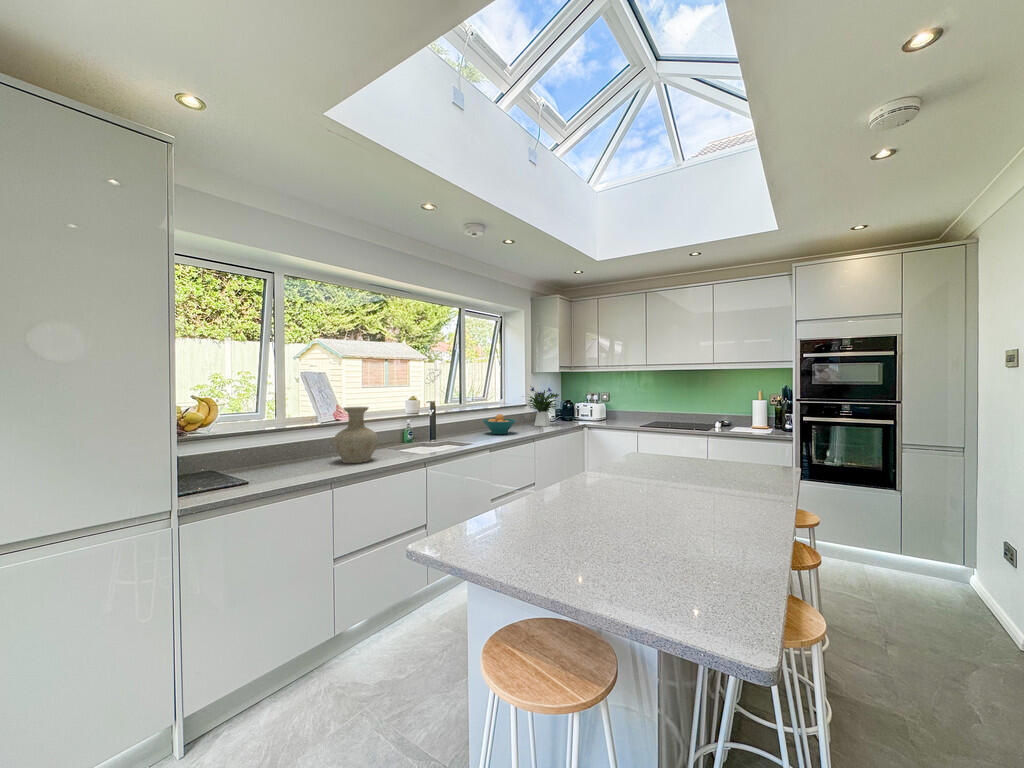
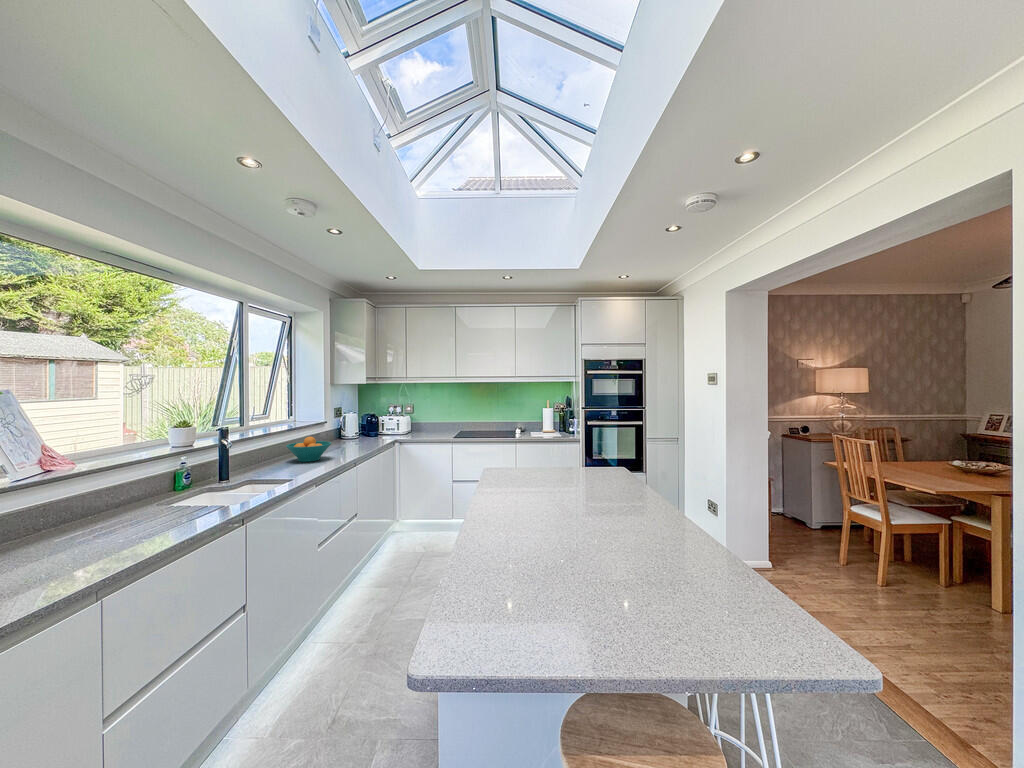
flower arrangement: present [527,387,559,426] -> none [325,399,372,446]
vase: present [334,407,378,463] -> none [67,445,161,542]

